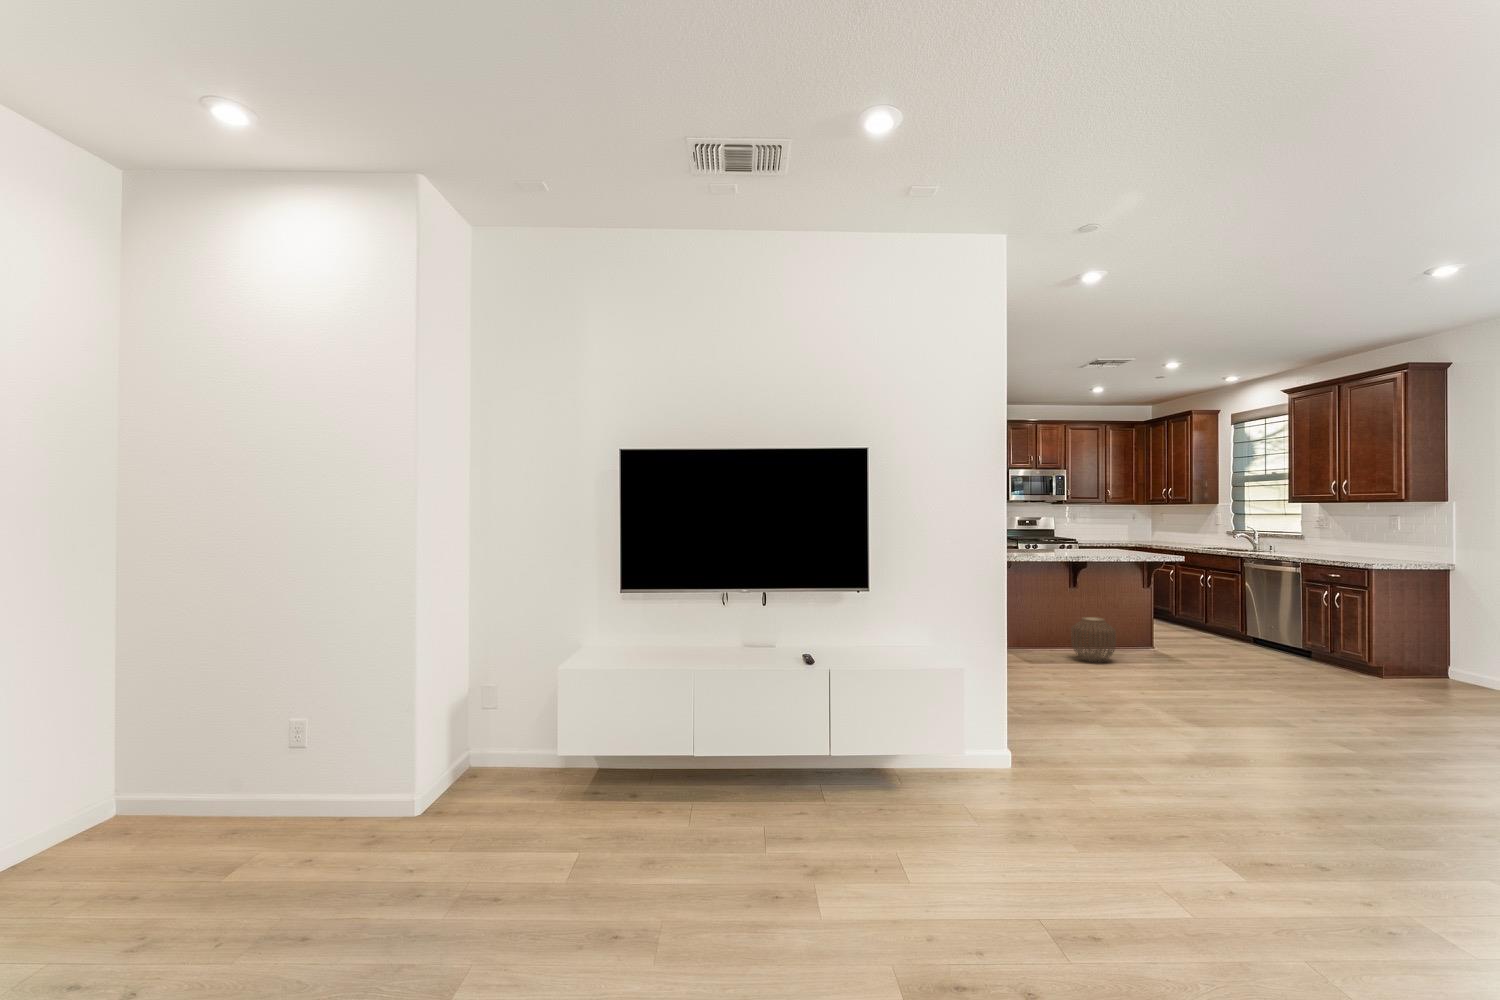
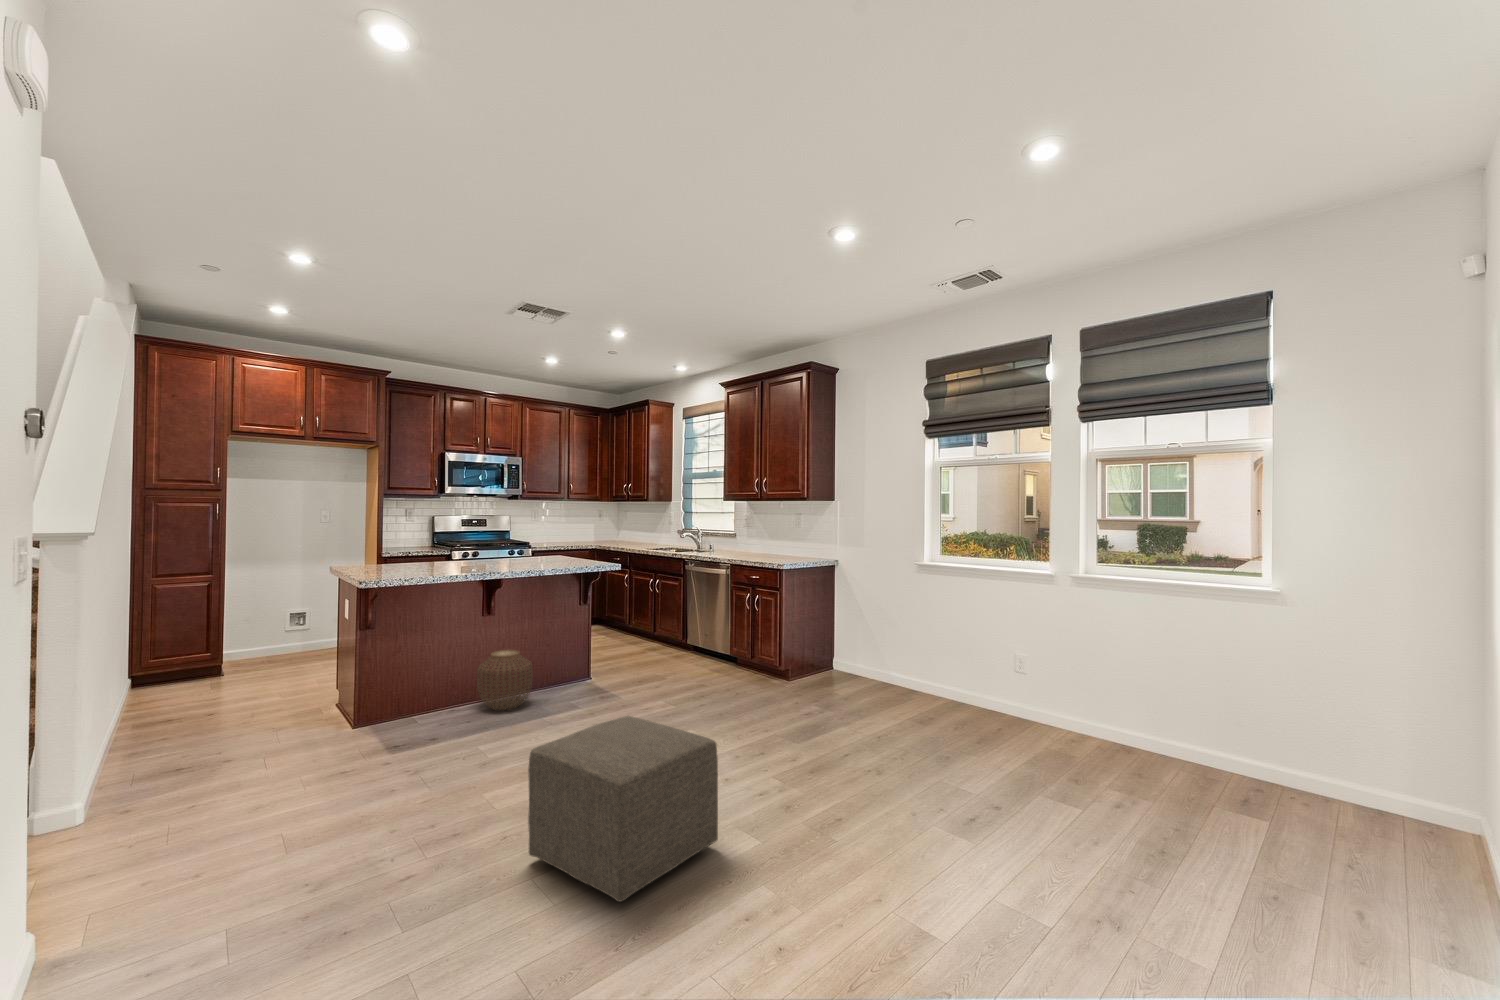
ottoman: none [1173,653,1331,758] -> present [528,716,718,902]

